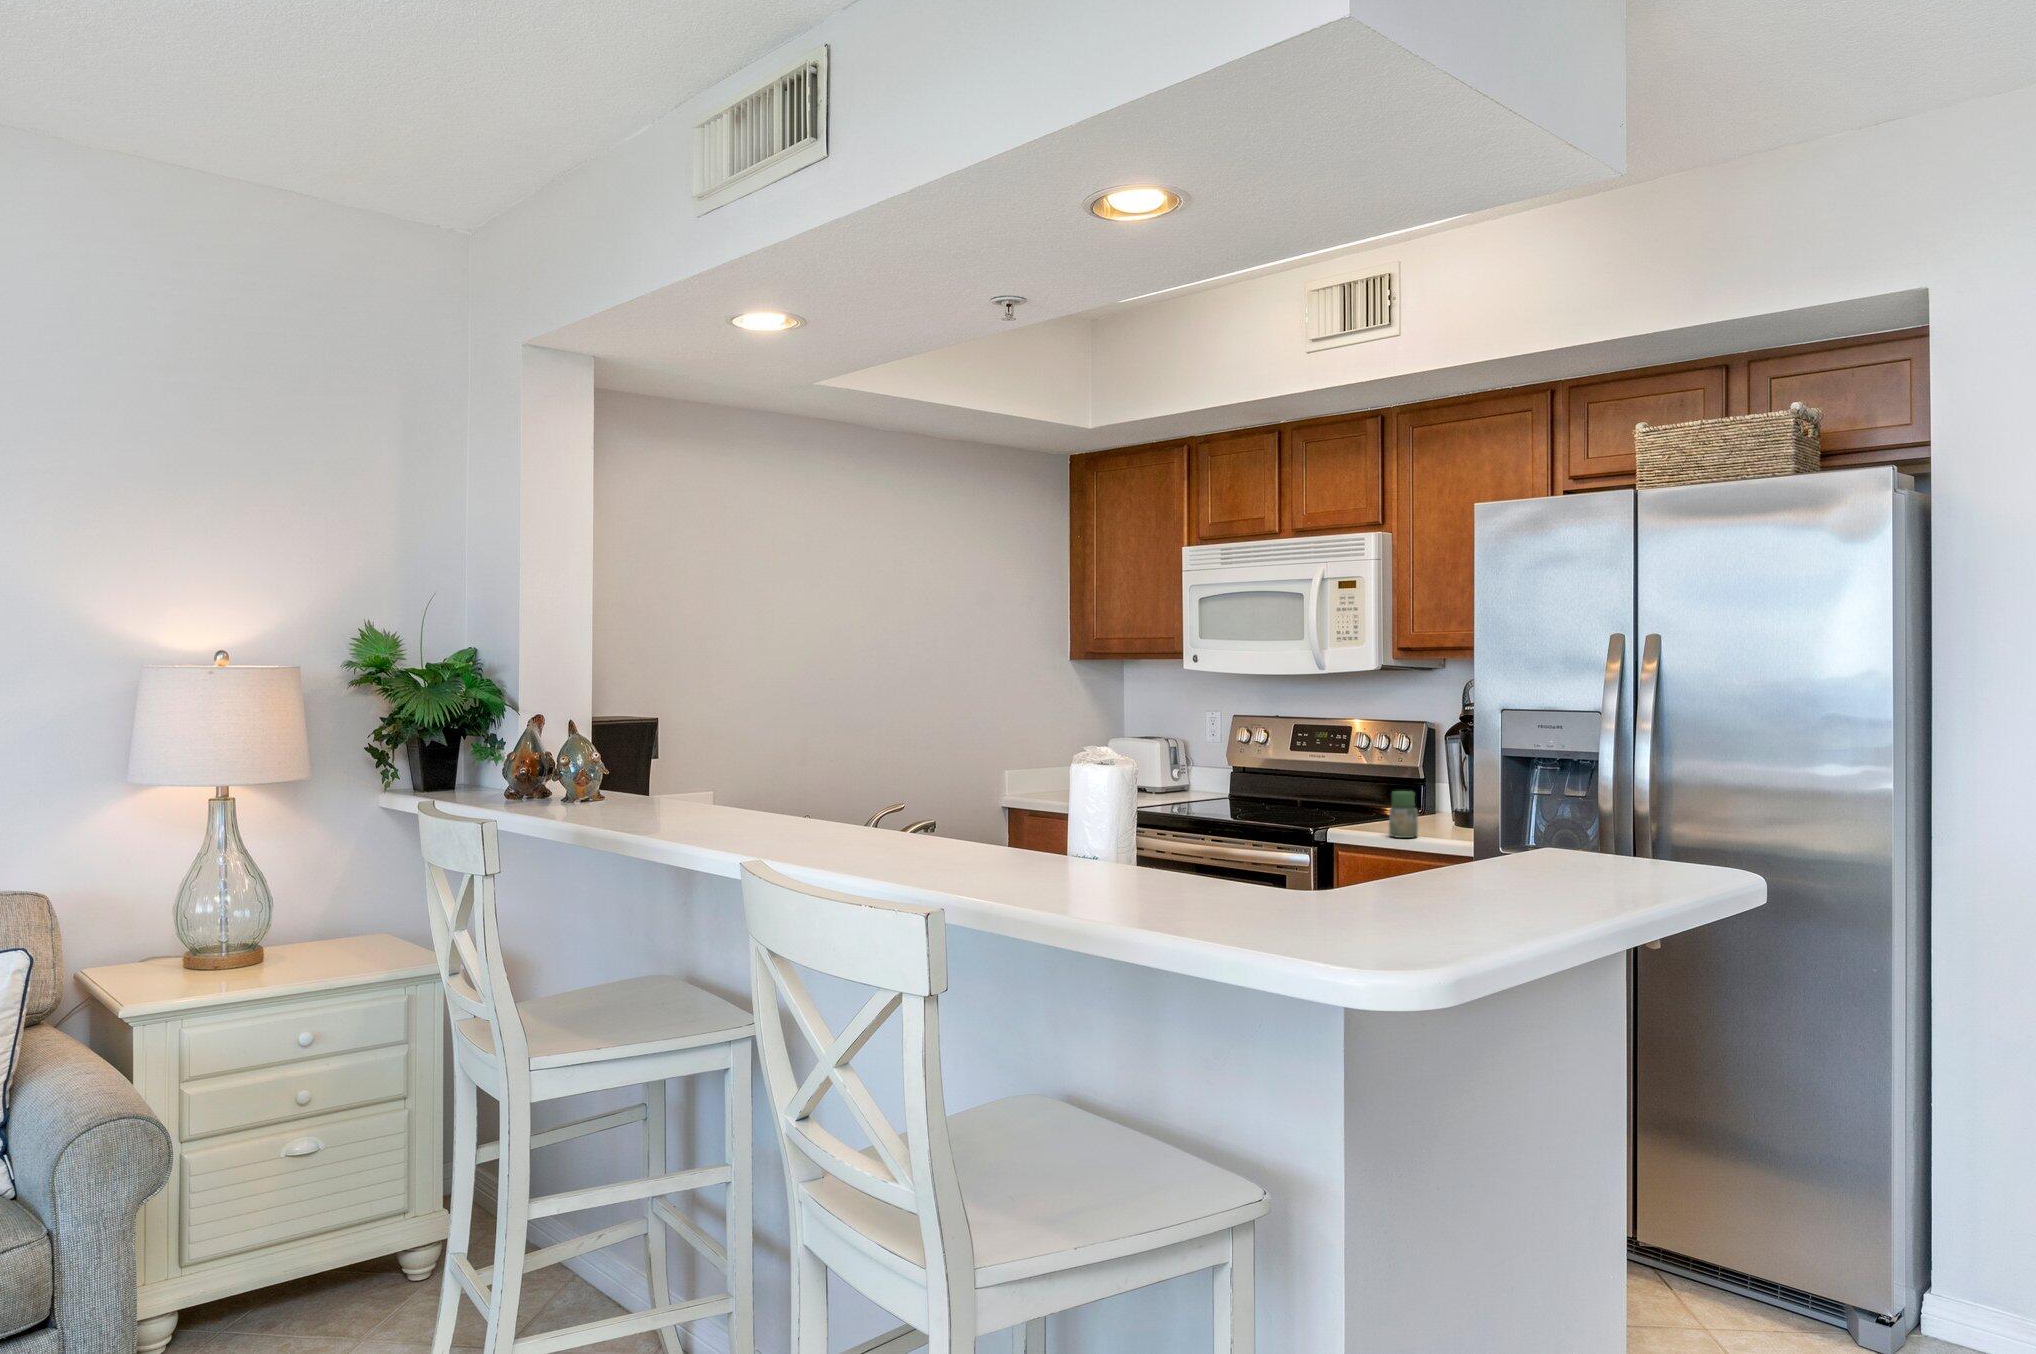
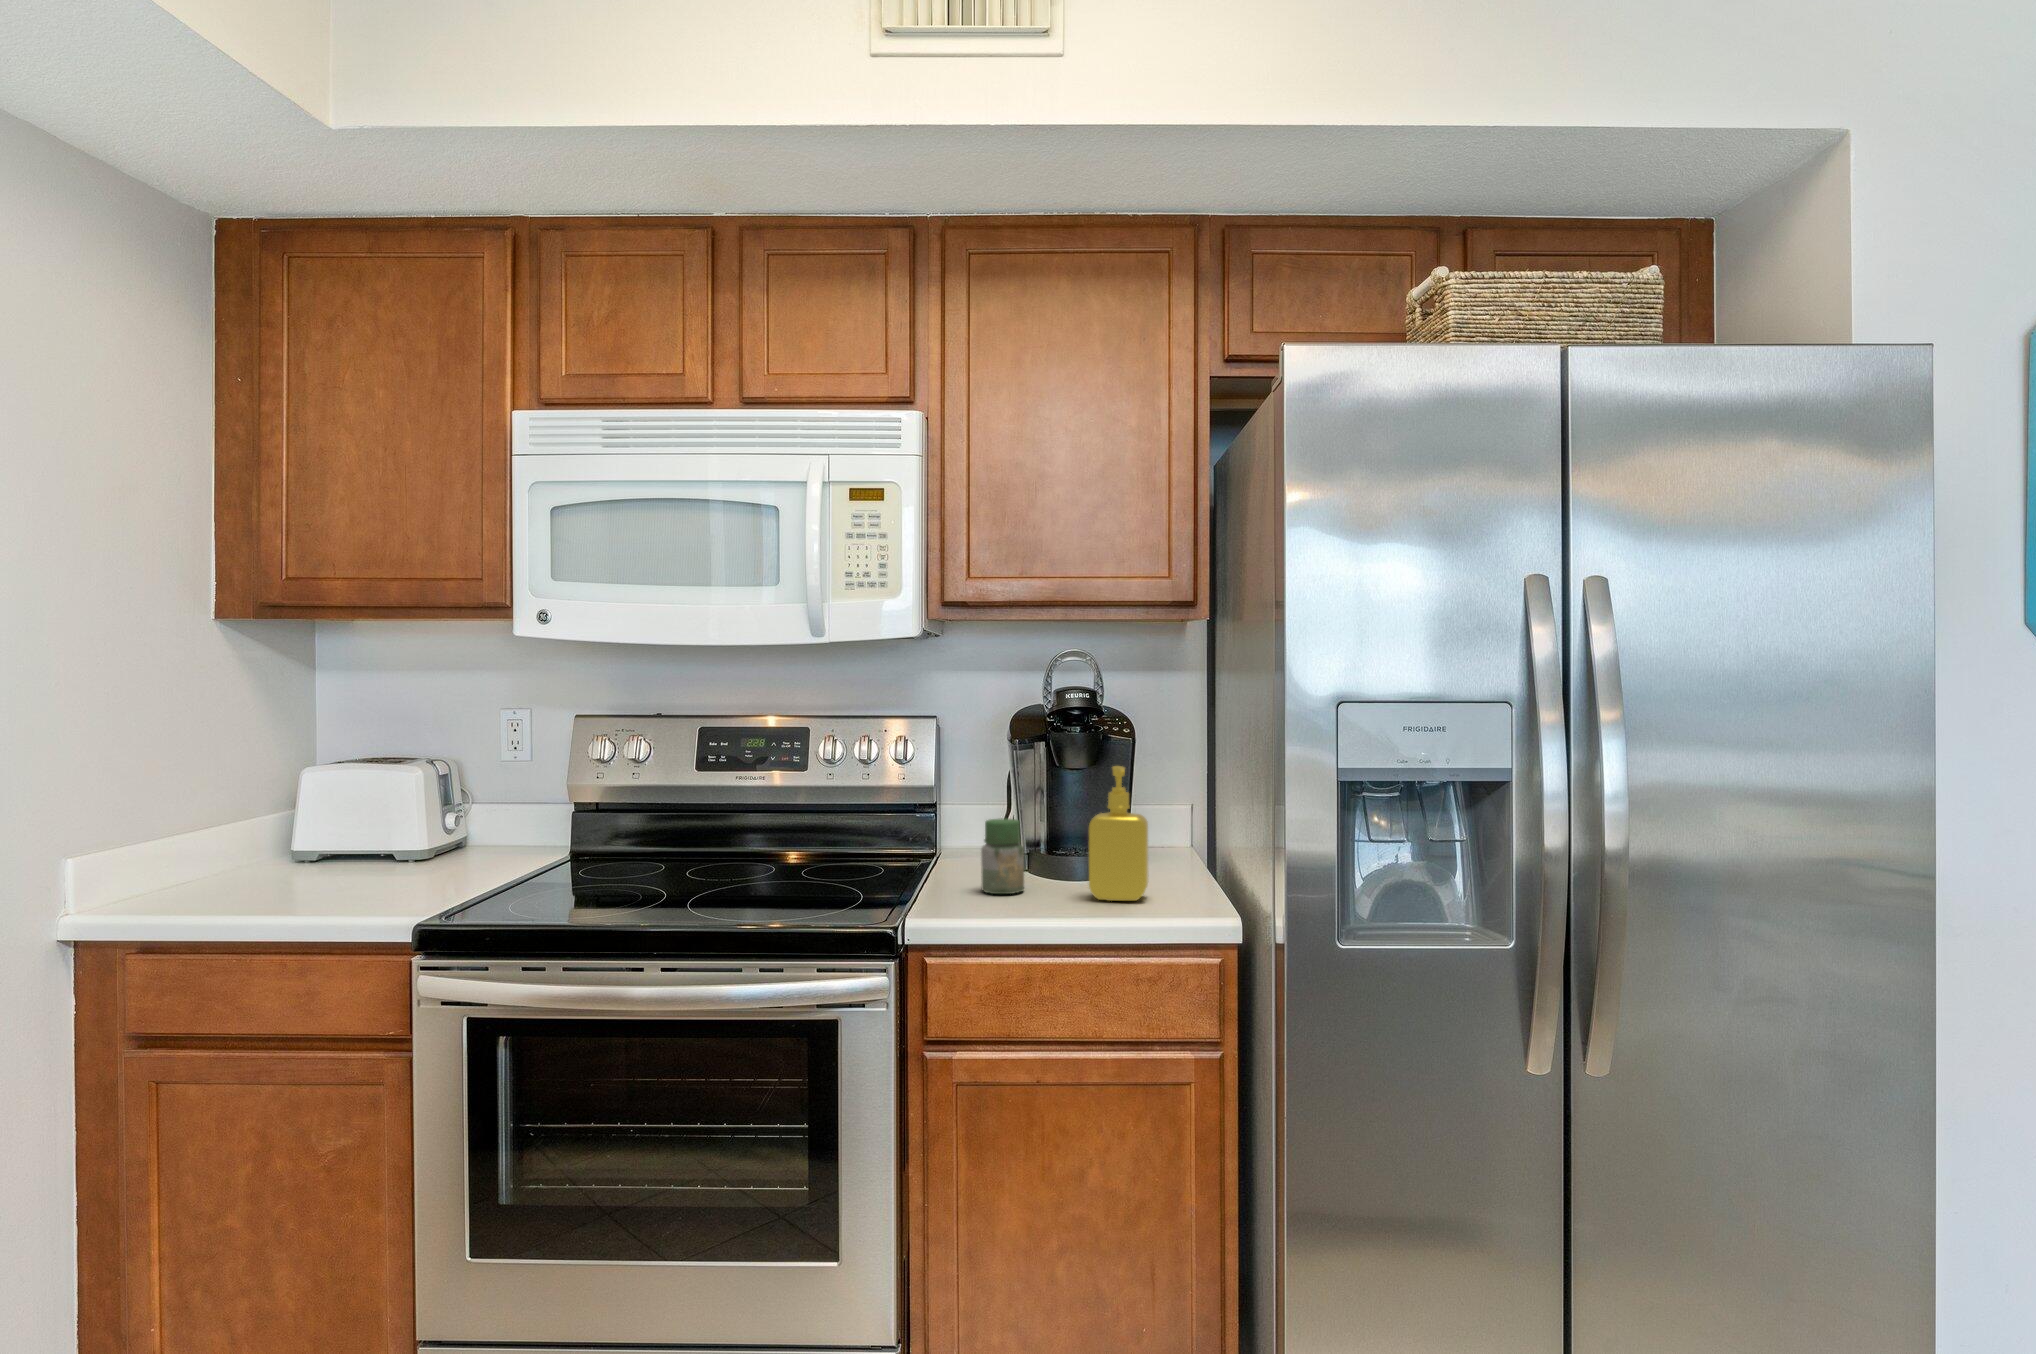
soap dispenser: none [1436,761,1479,849] -> present [1089,766,1148,901]

